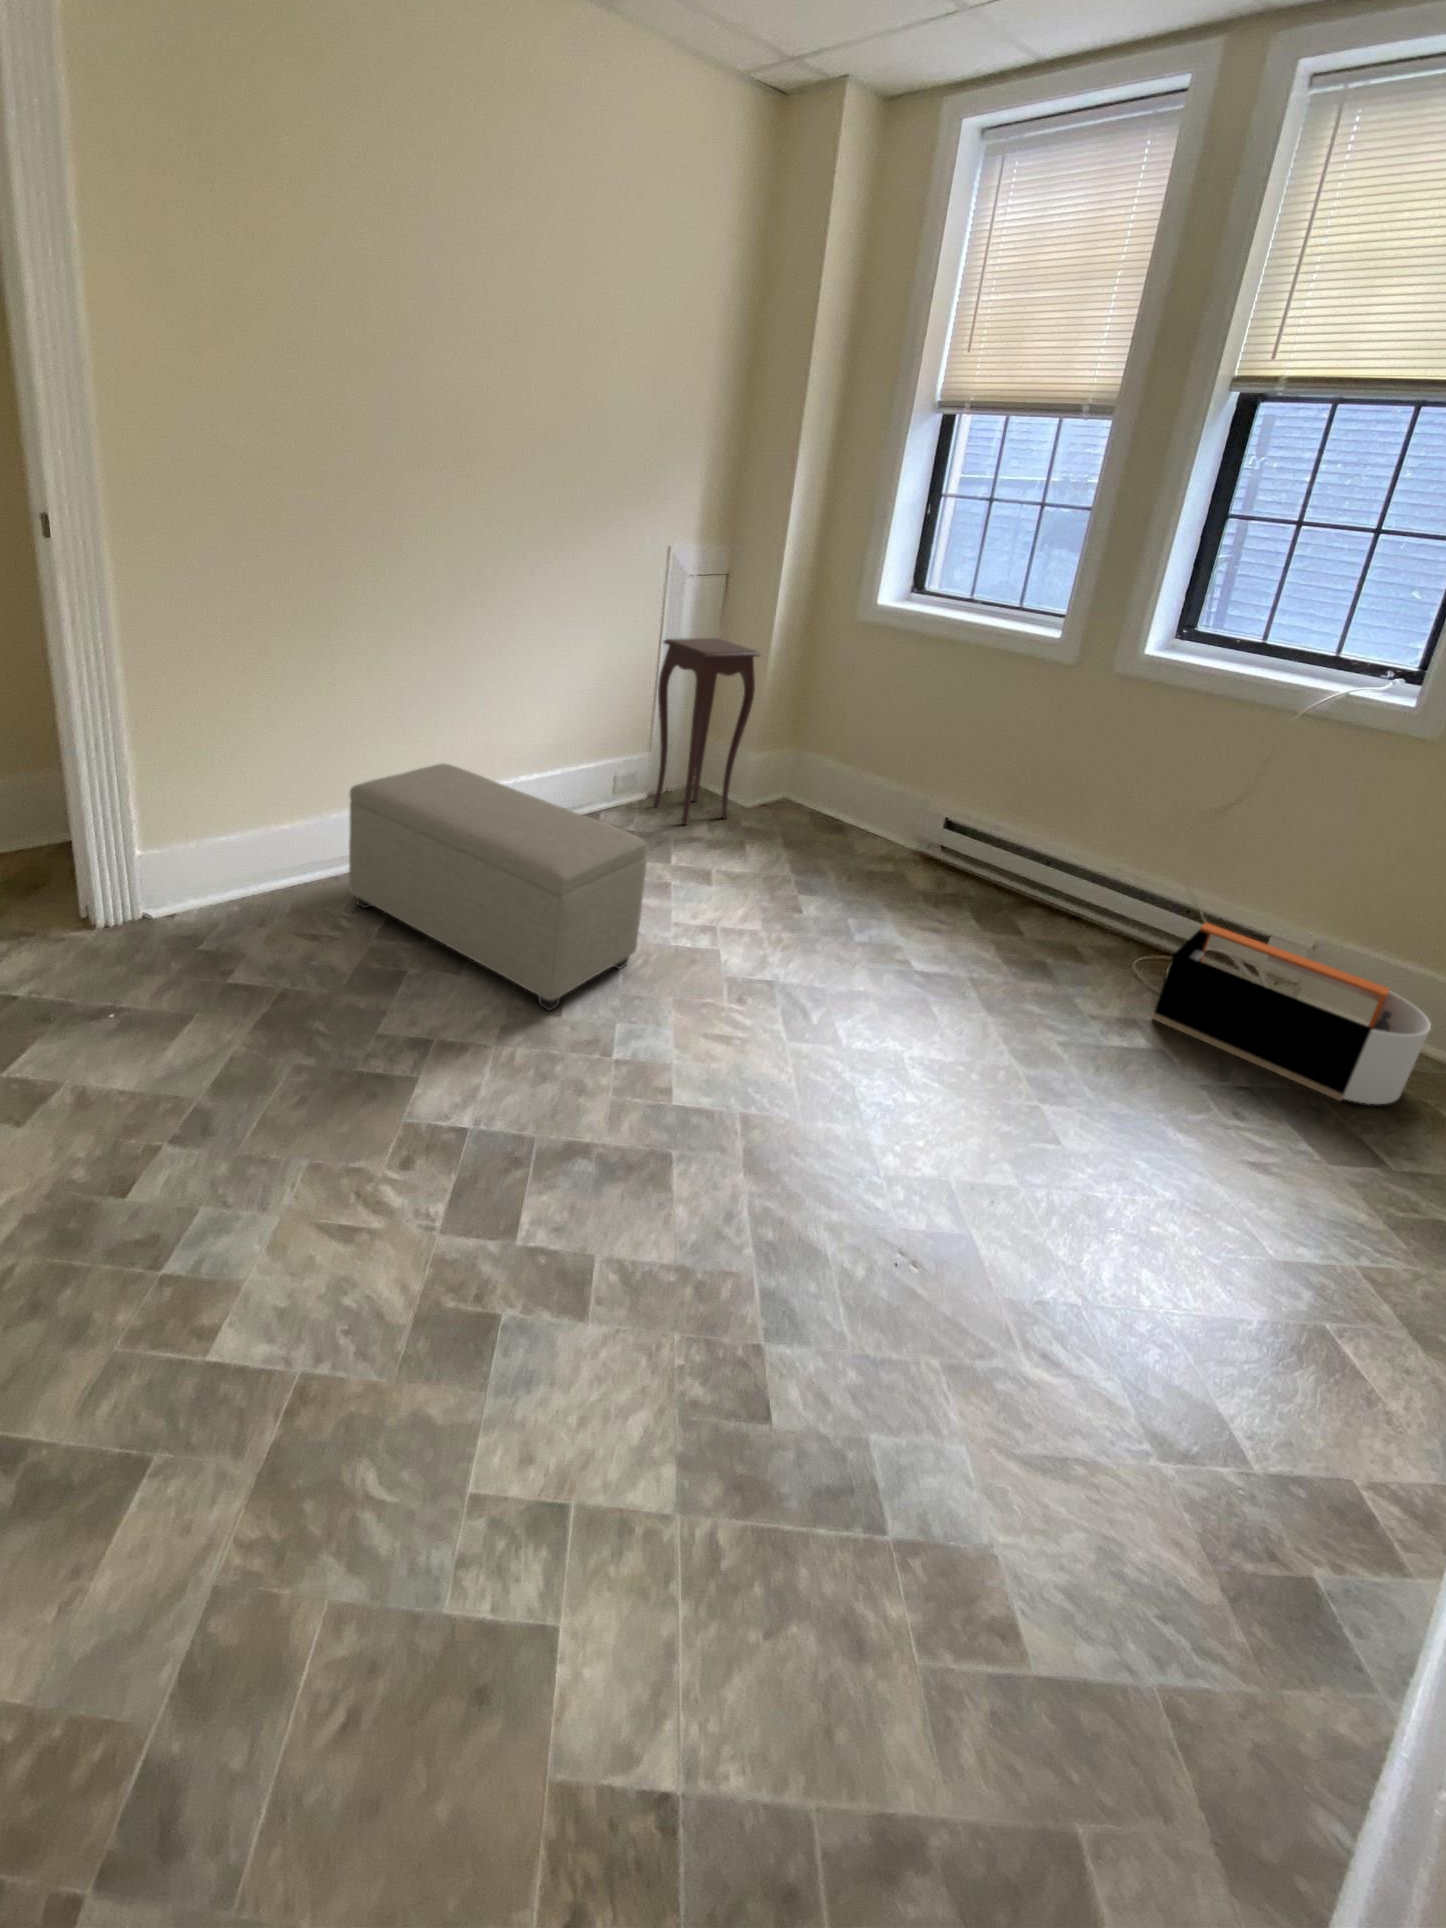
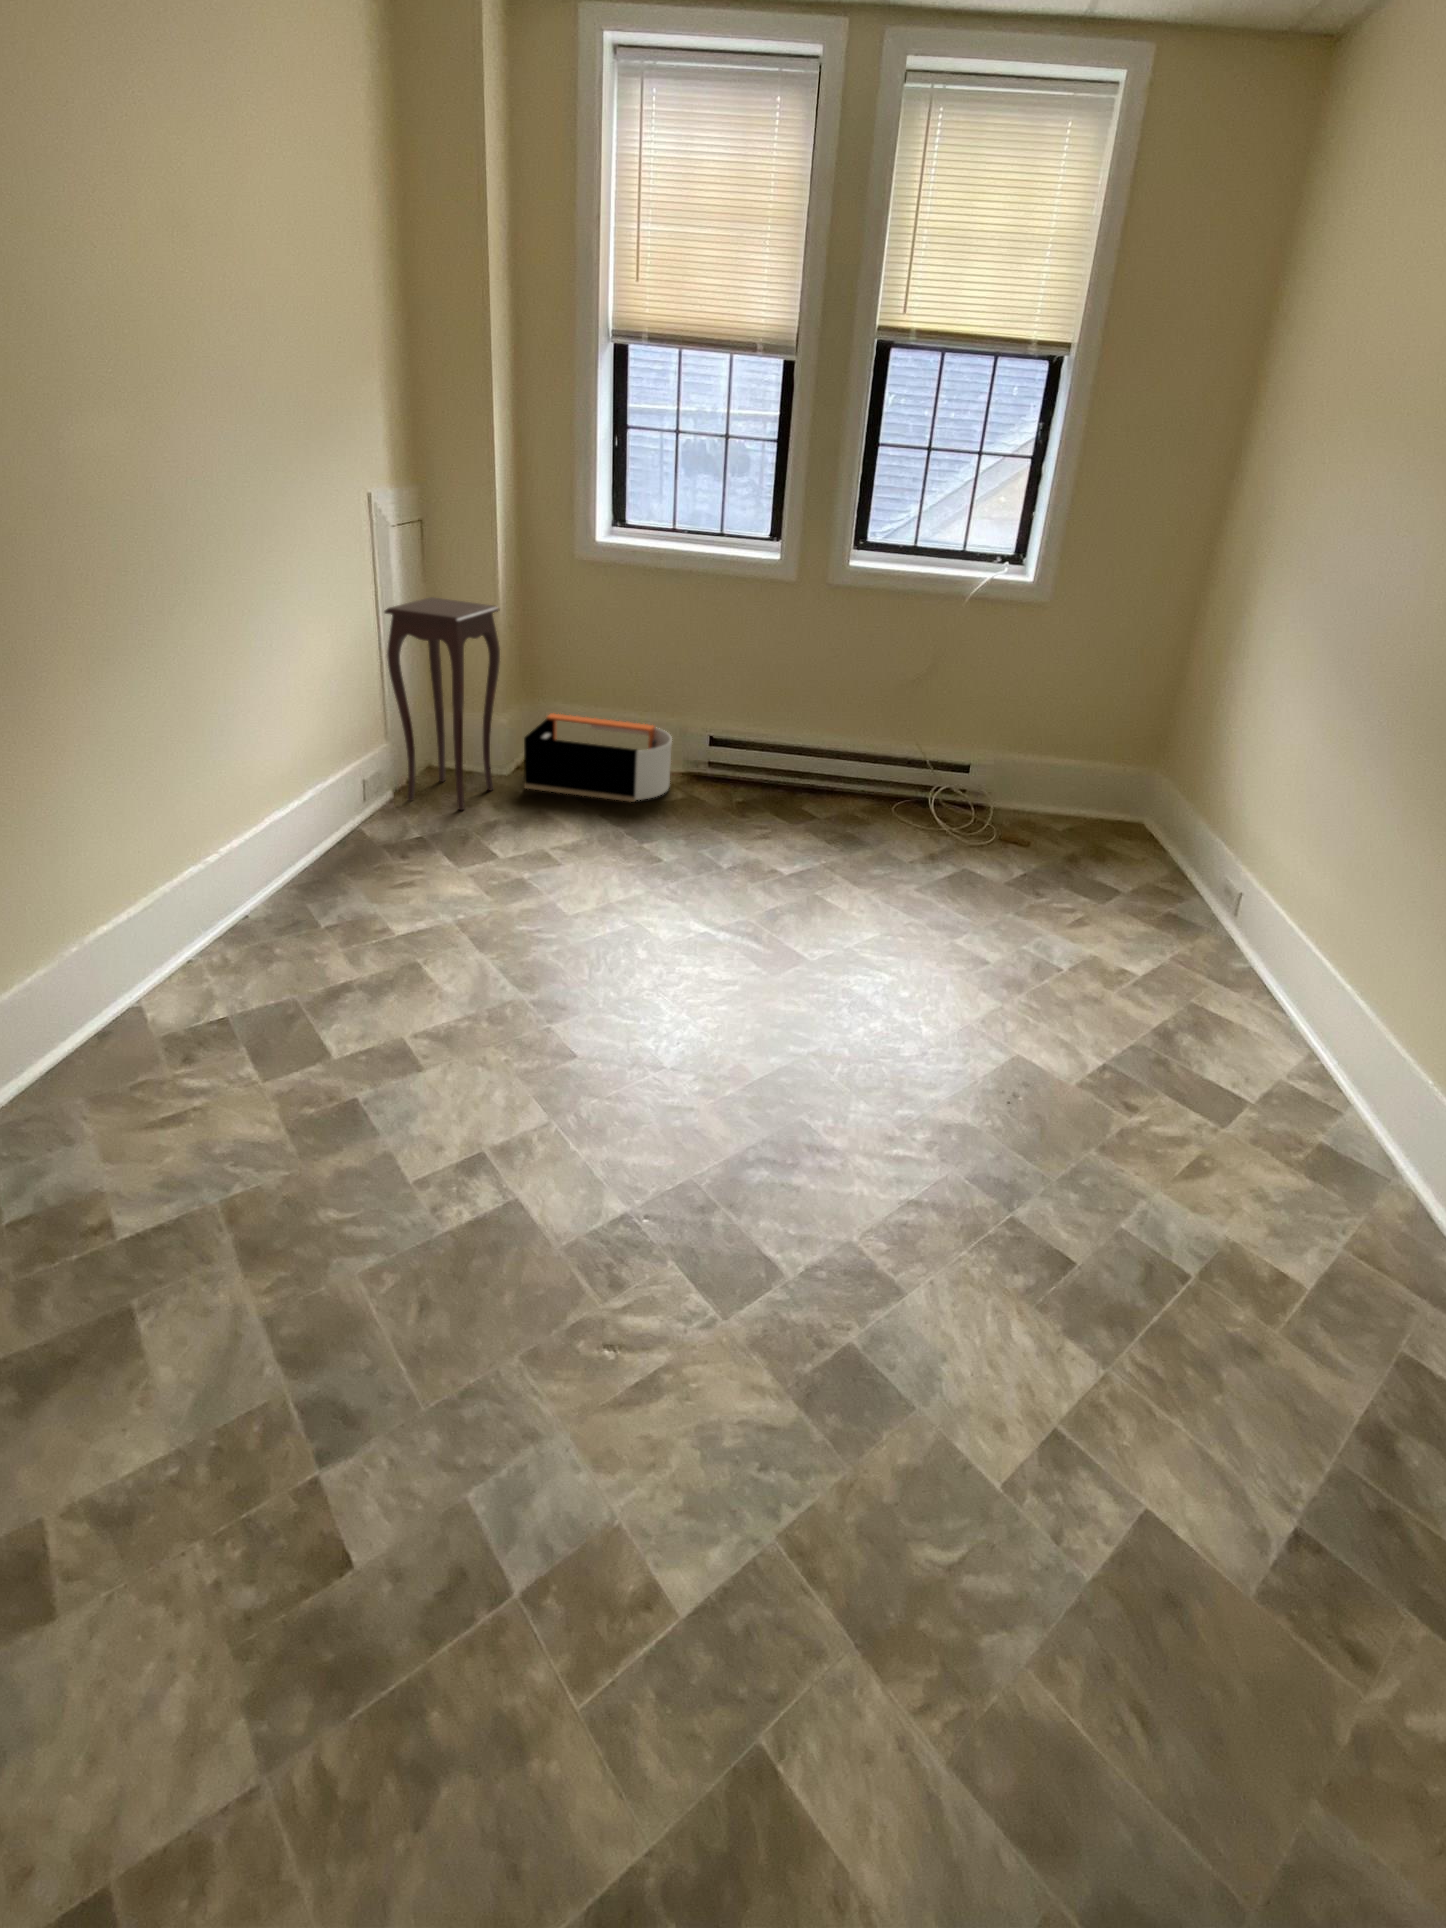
ottoman: present [349,764,647,1011] -> none [155,831,588,1062]
storage bin: present [1152,923,1431,1104] -> present [524,714,672,802]

